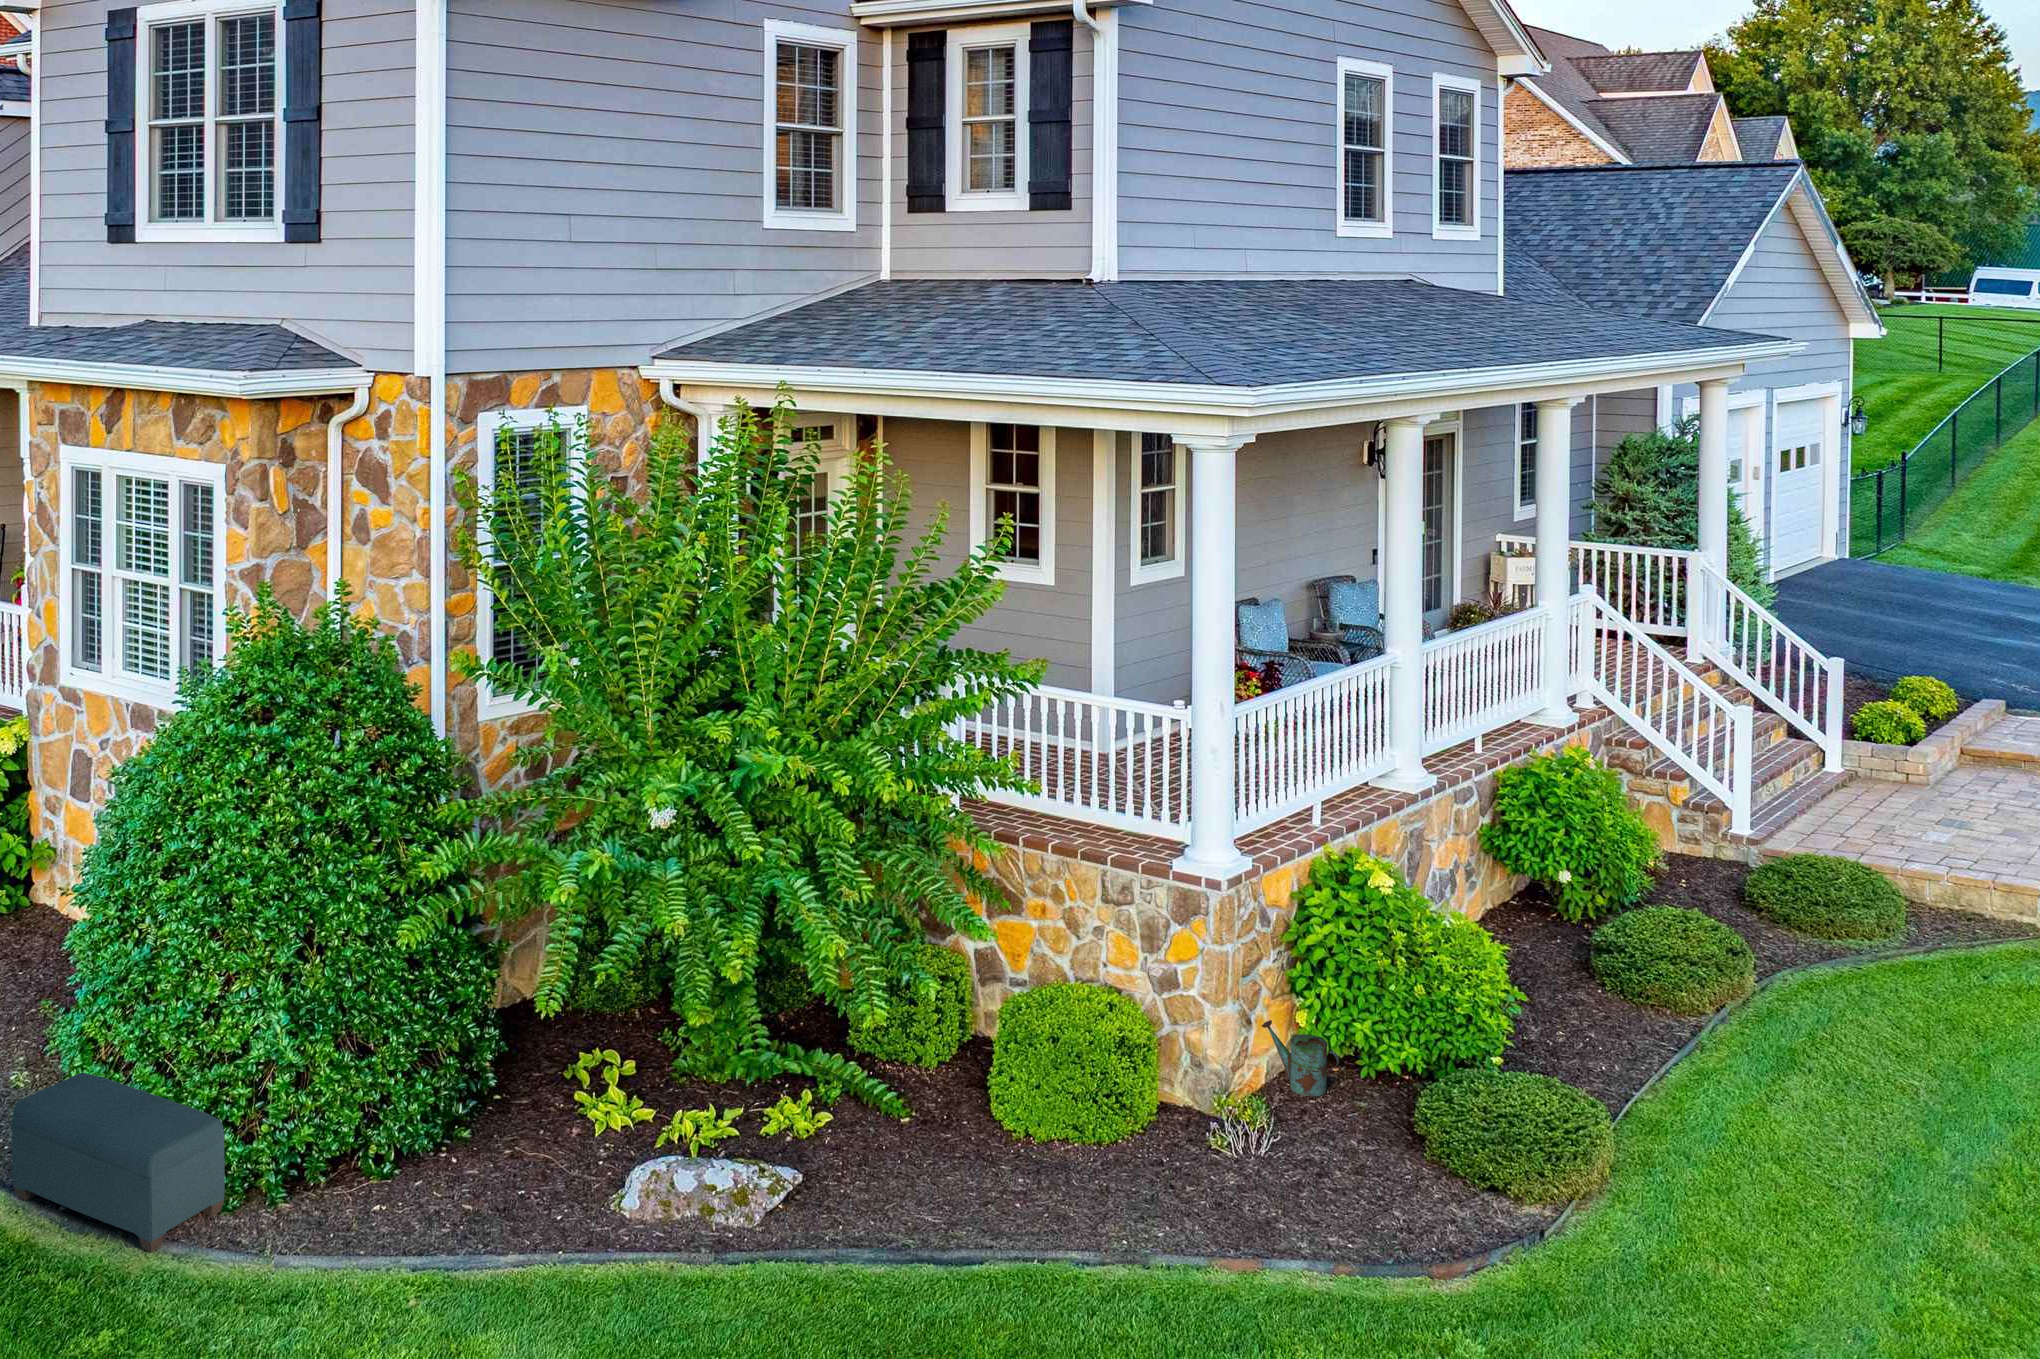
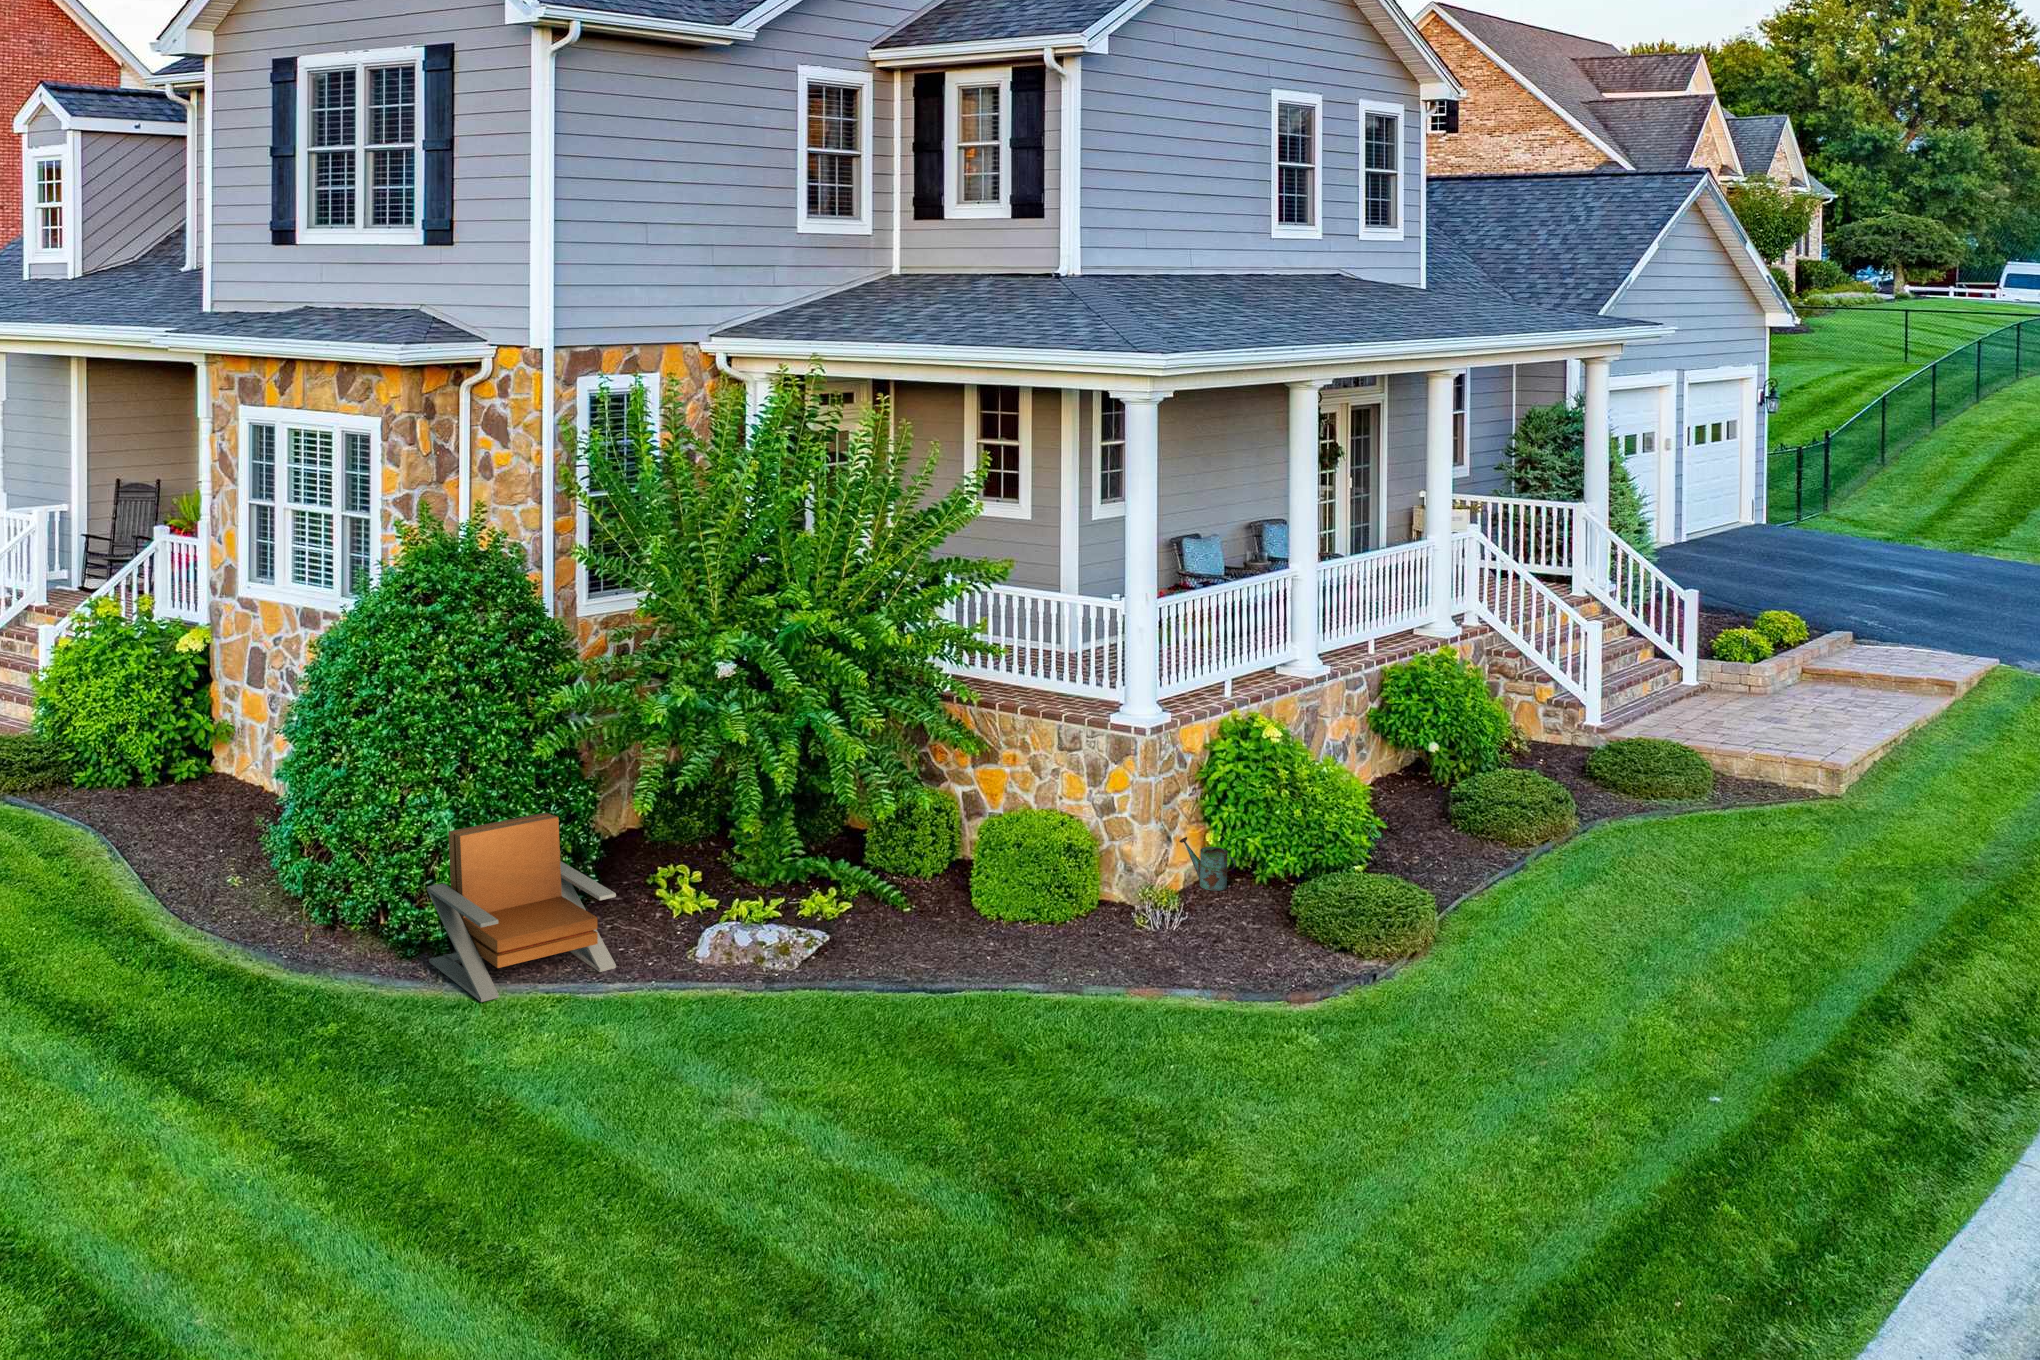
lounge chair: none [237,1015,498,1312] -> present [427,813,616,1002]
bench: present [11,1073,225,1252] -> none [260,857,415,971]

